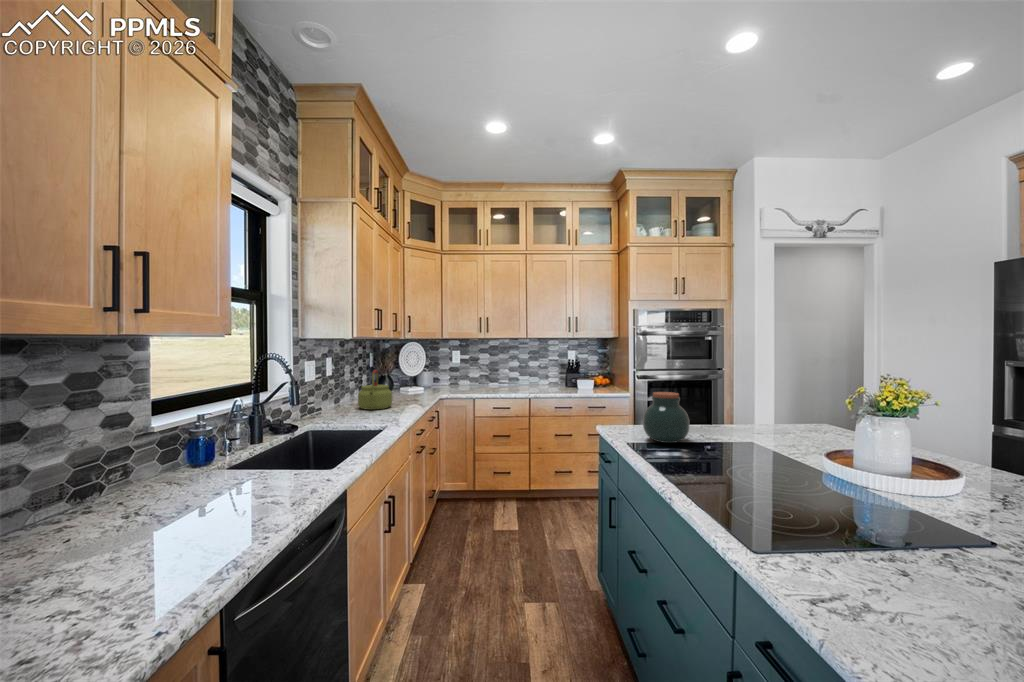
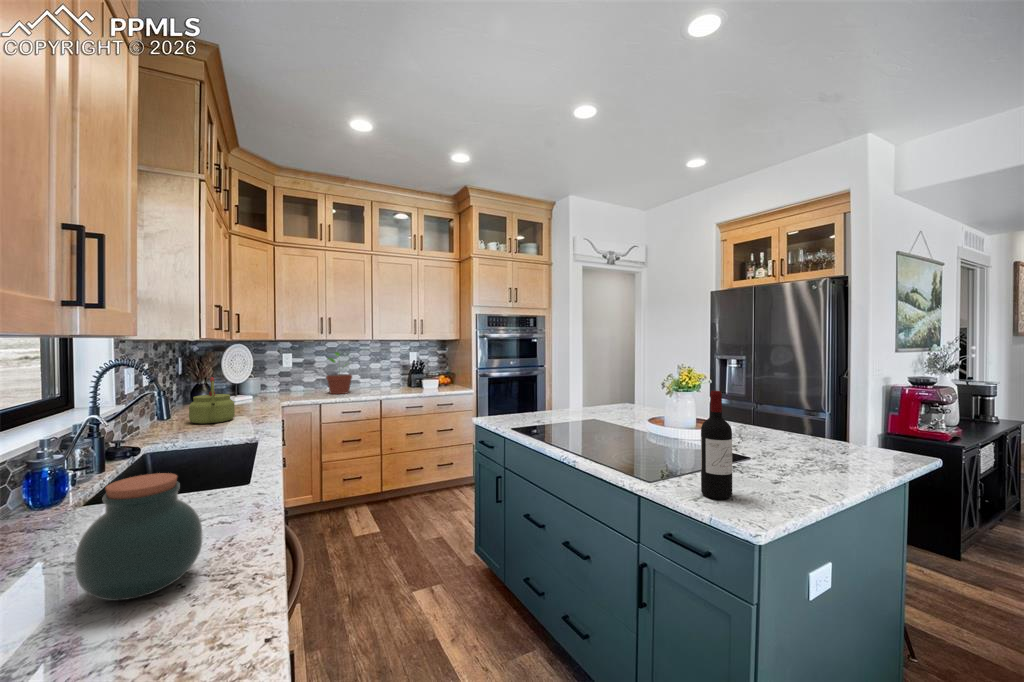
potted plant: none [485,349,509,390] -> present [326,352,352,394]
jar: present [643,392,690,443] -> present [75,473,202,600]
wine bottle: none [837,421,900,615] -> present [701,391,732,499]

